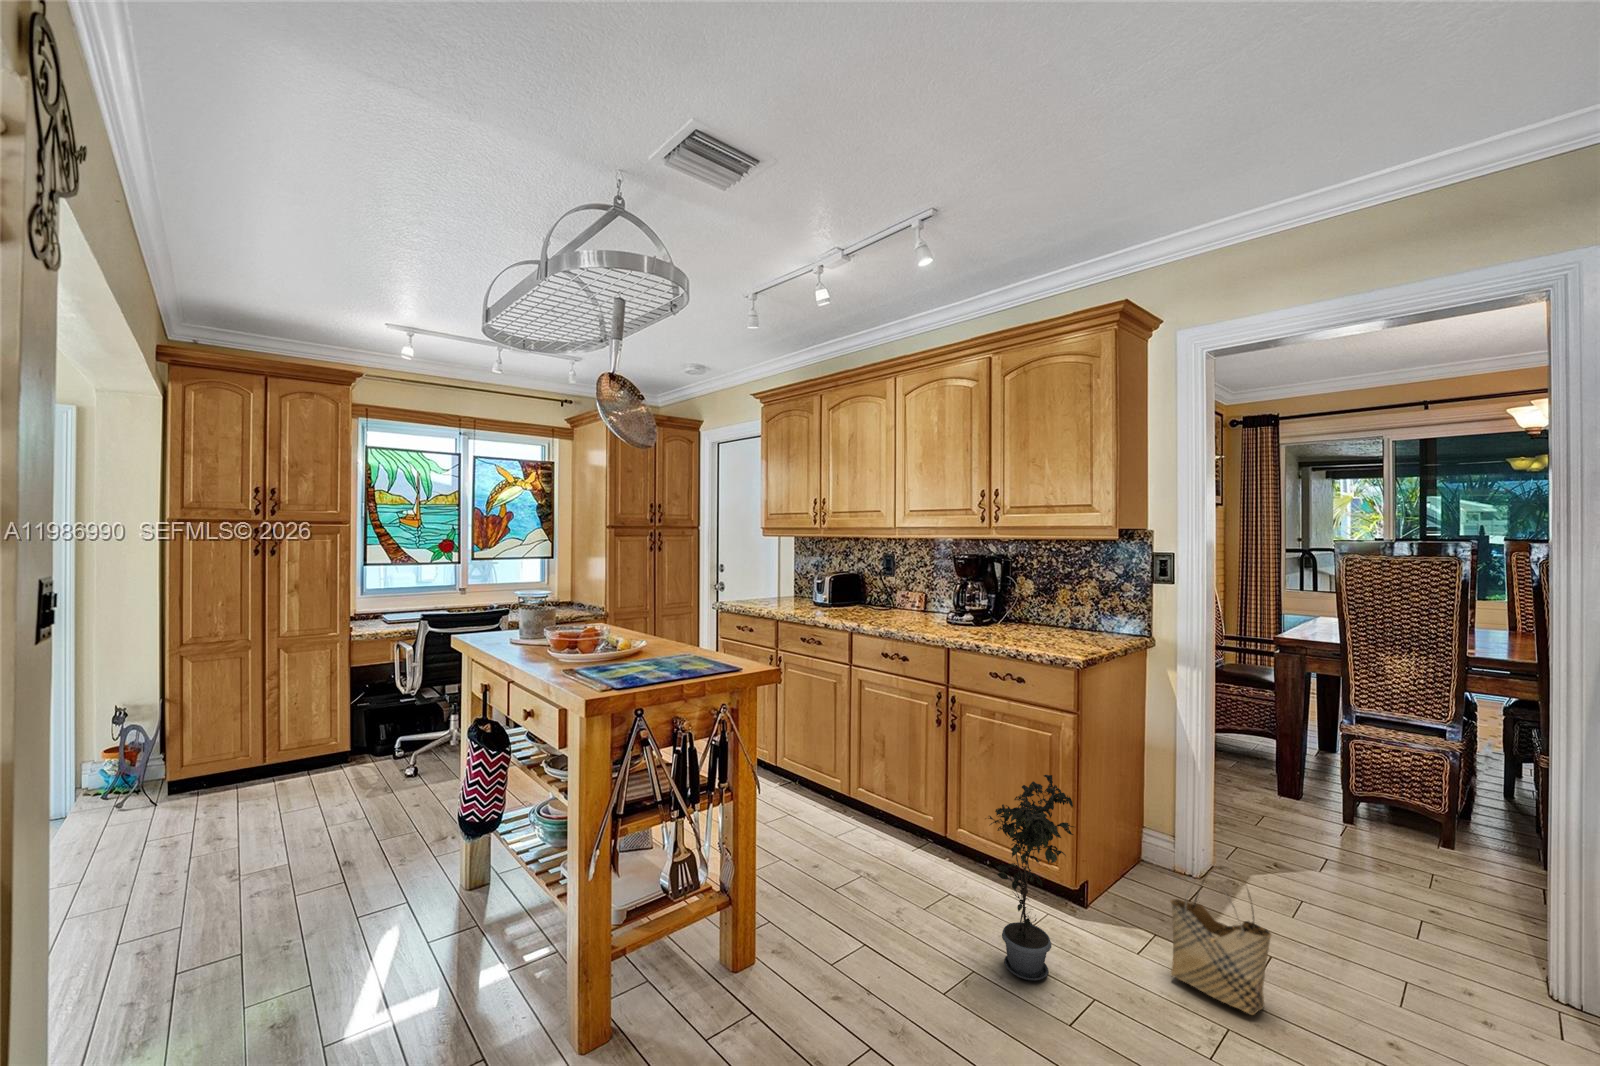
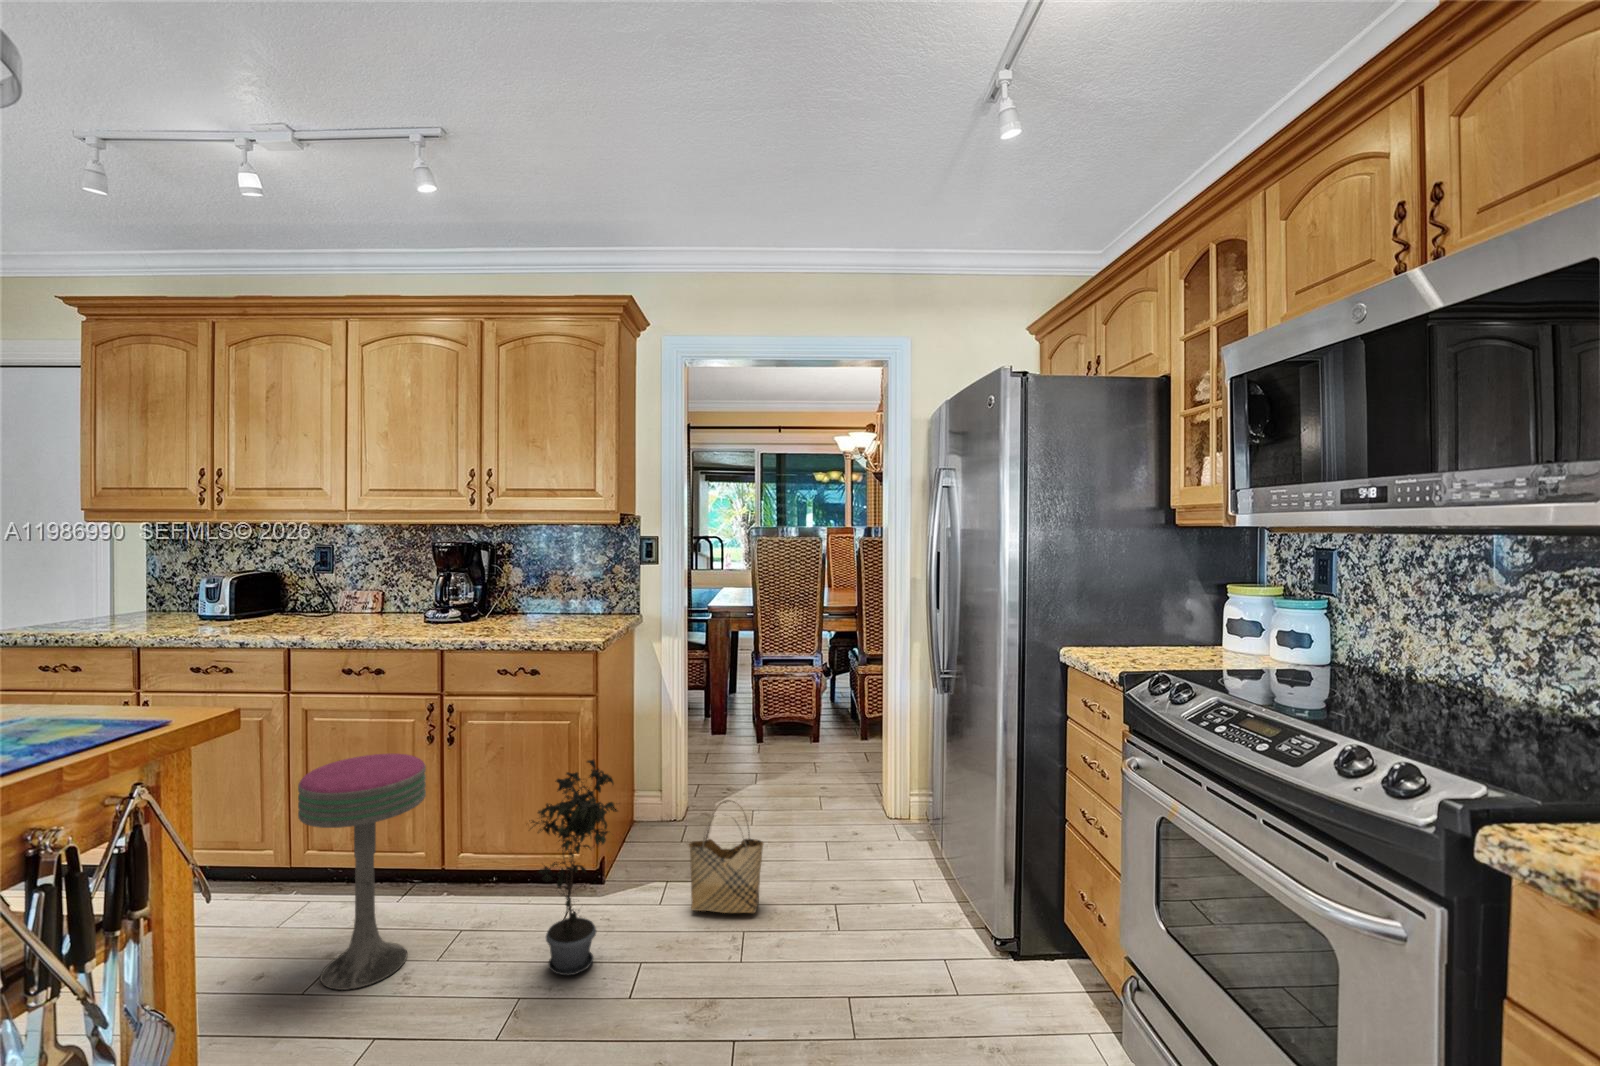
bar stool: none [832,724,919,909] -> present [298,754,426,990]

